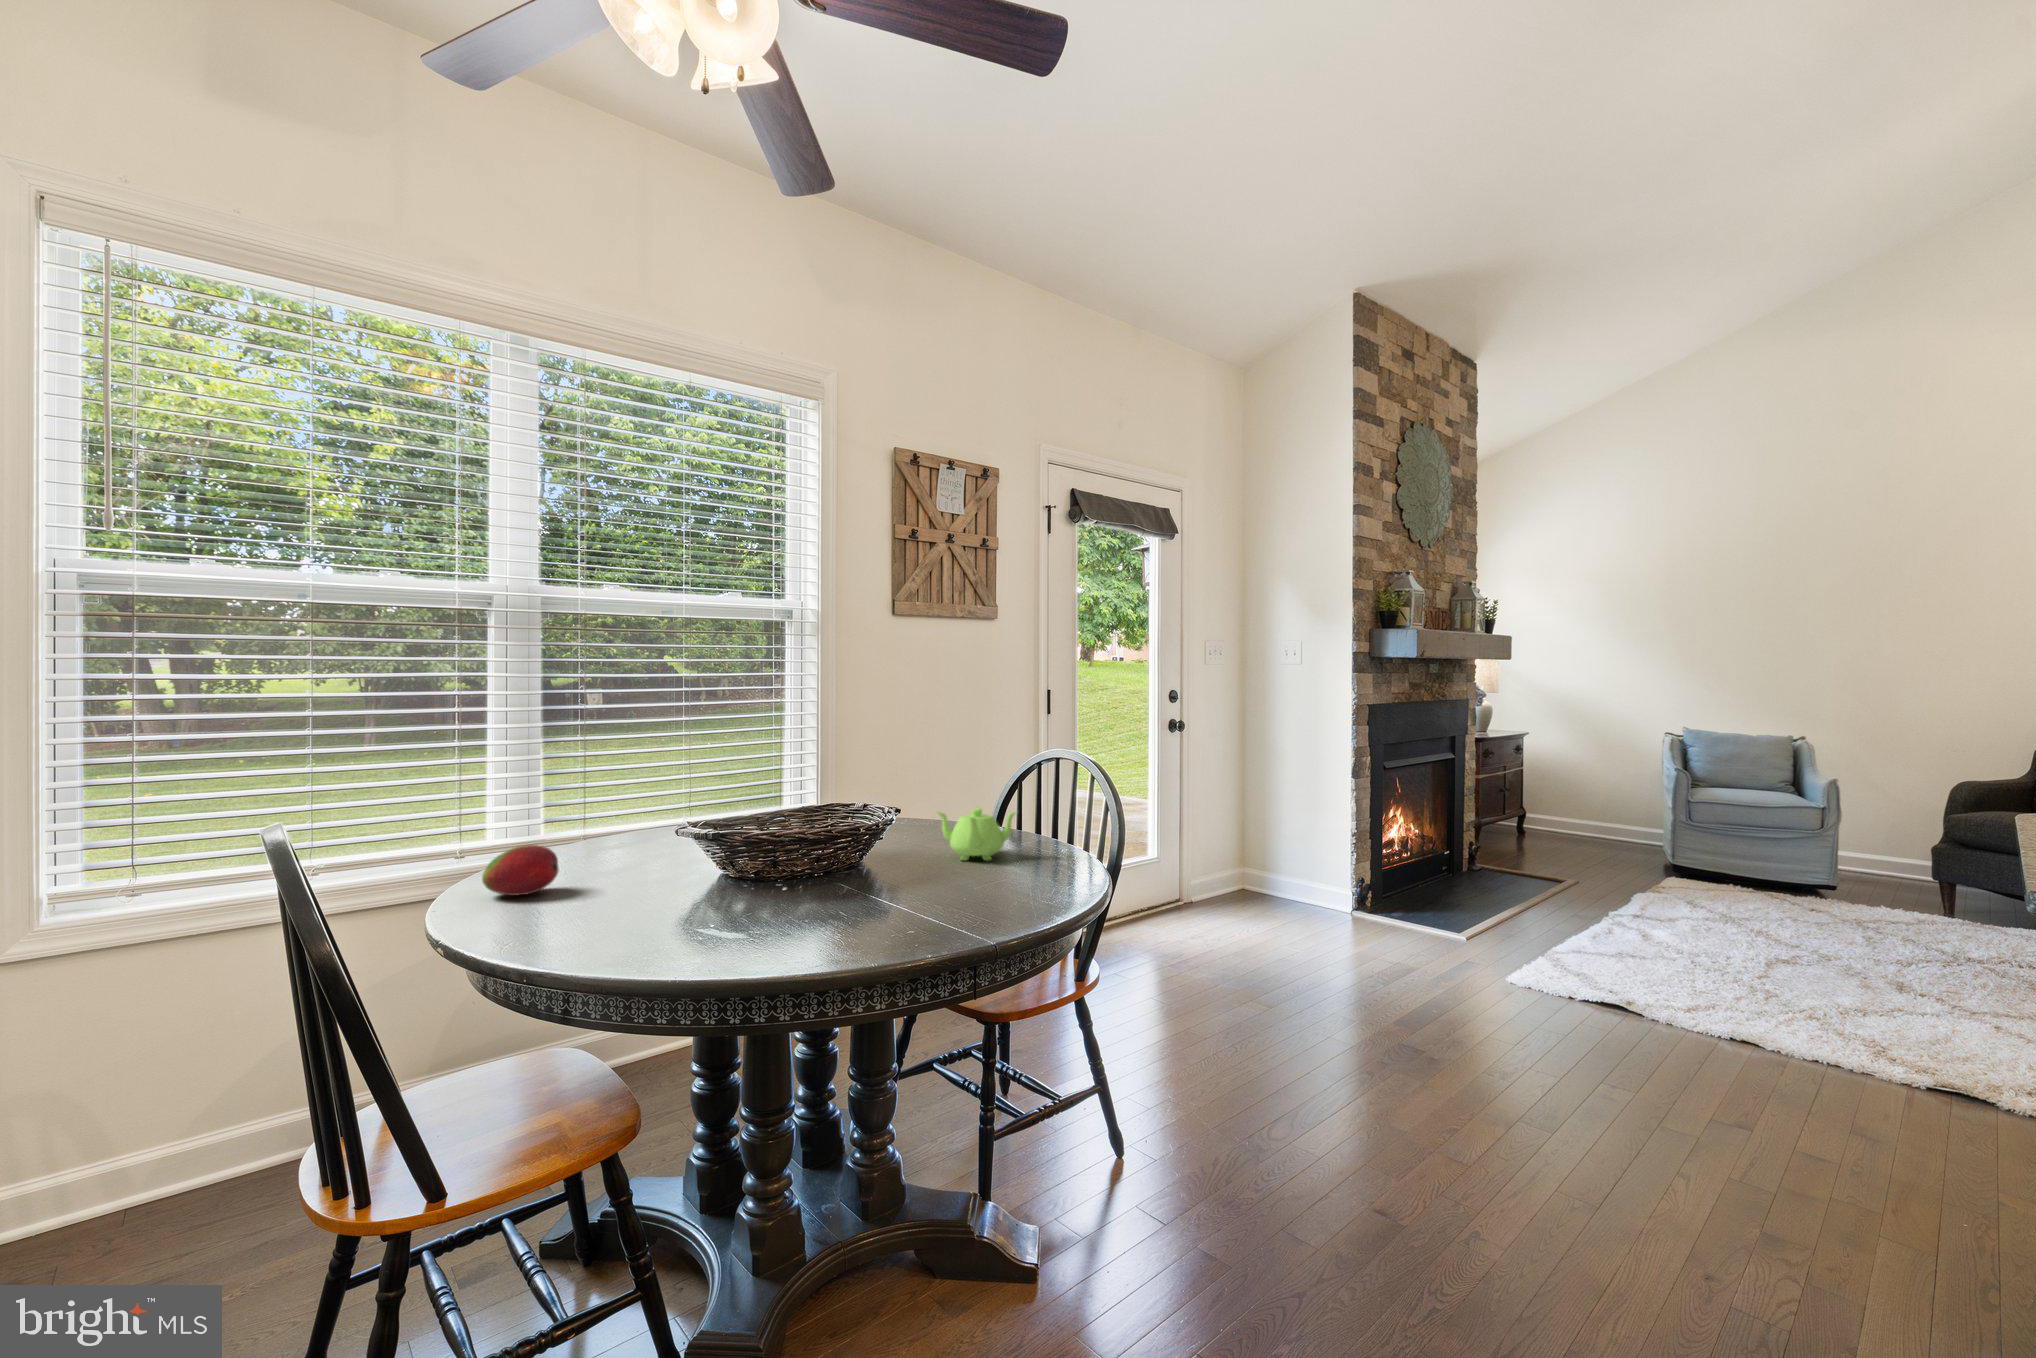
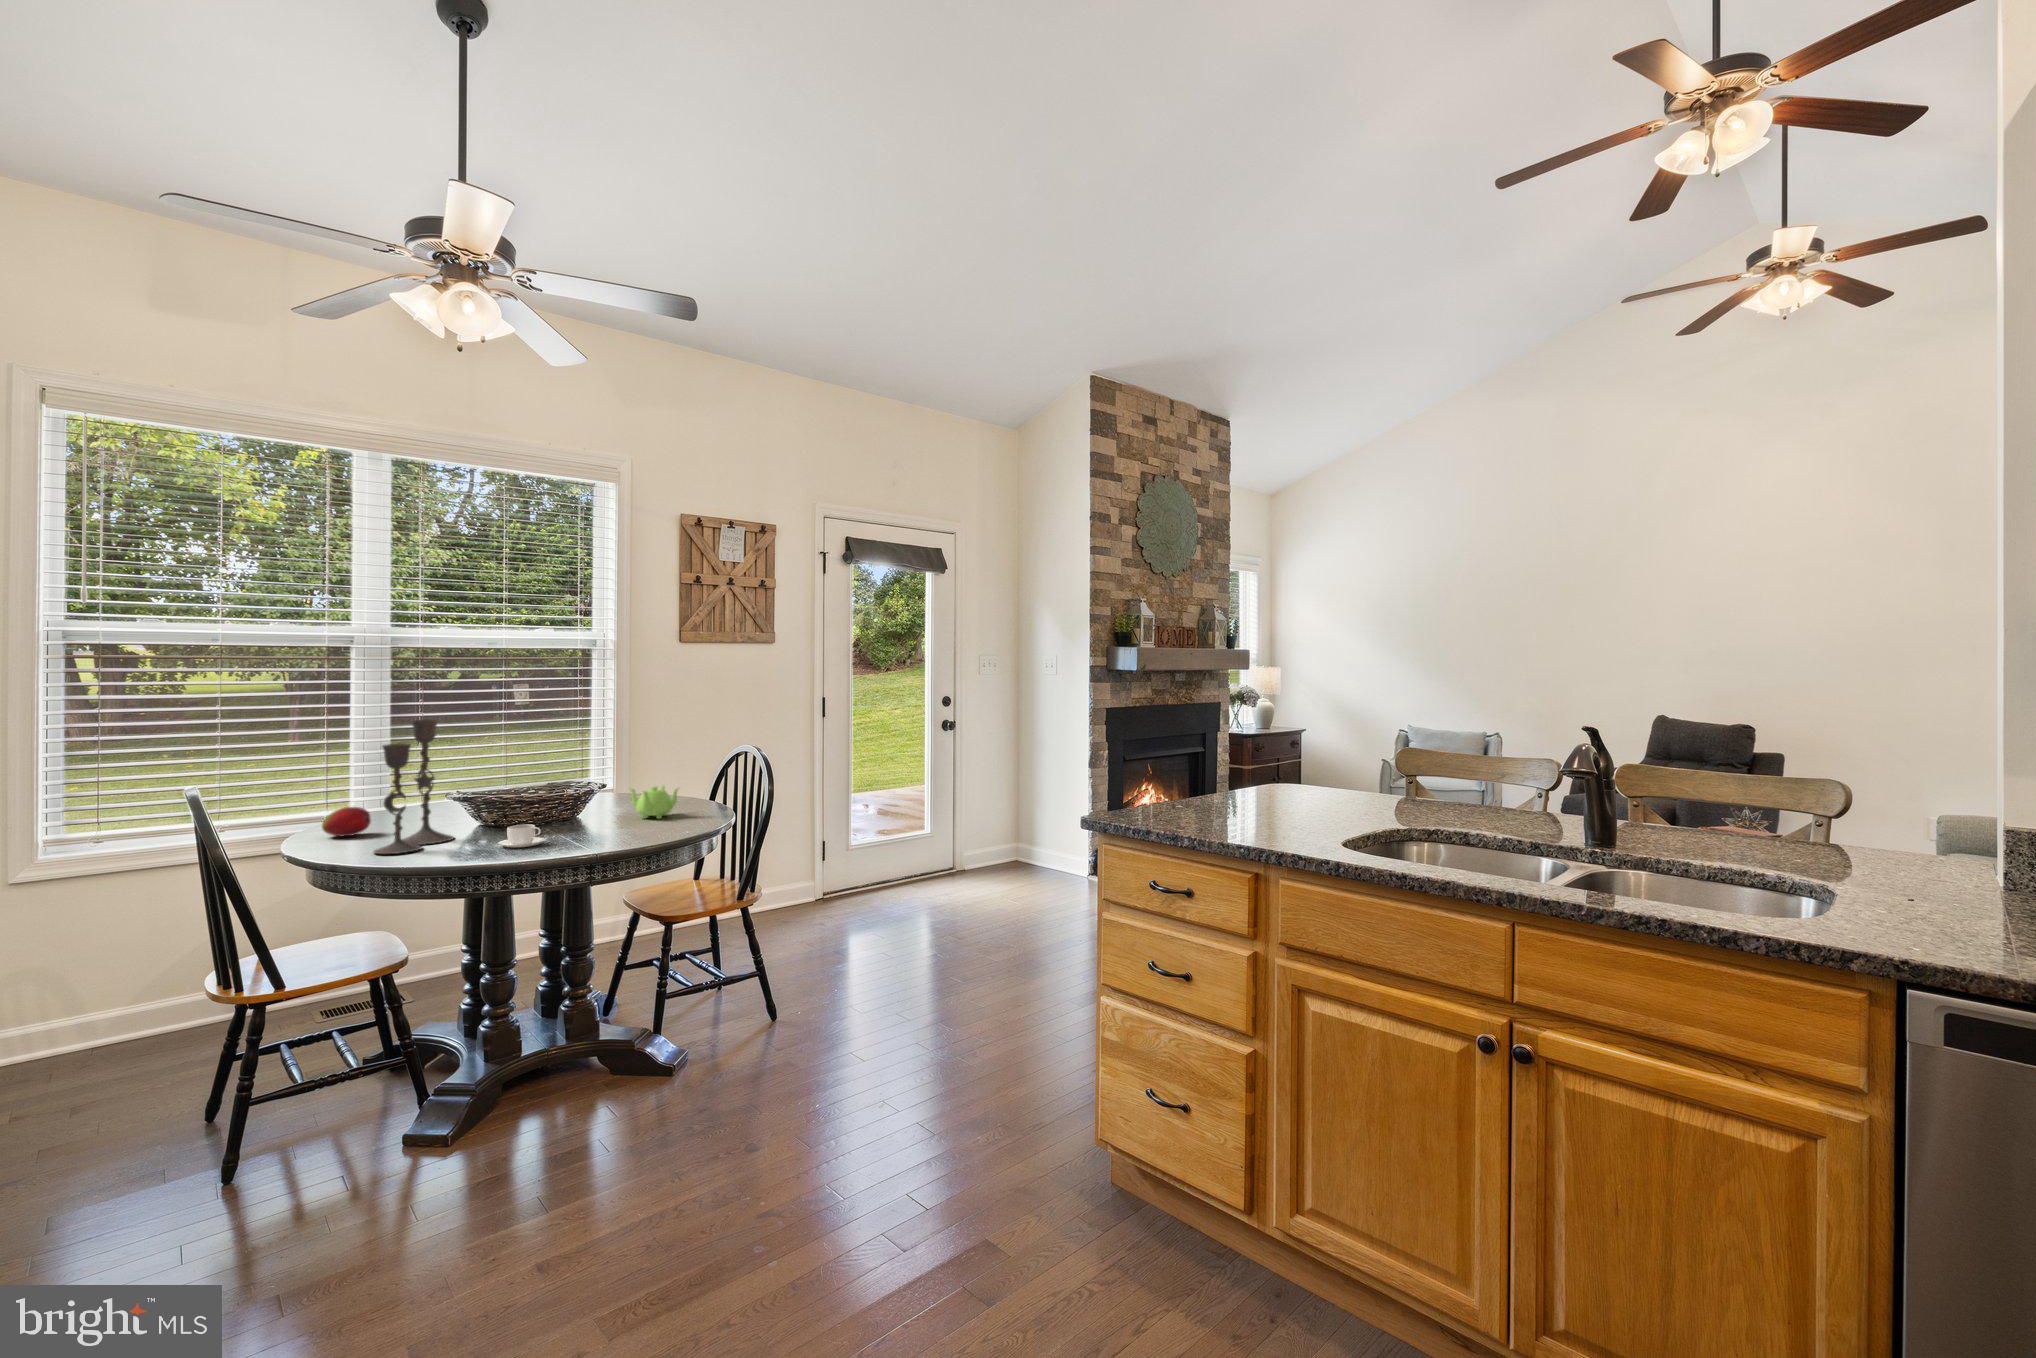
candlestick: none [585,700,702,939] -> present [374,720,454,854]
coffee cup: none [791,879,866,923] -> present [498,824,546,847]

